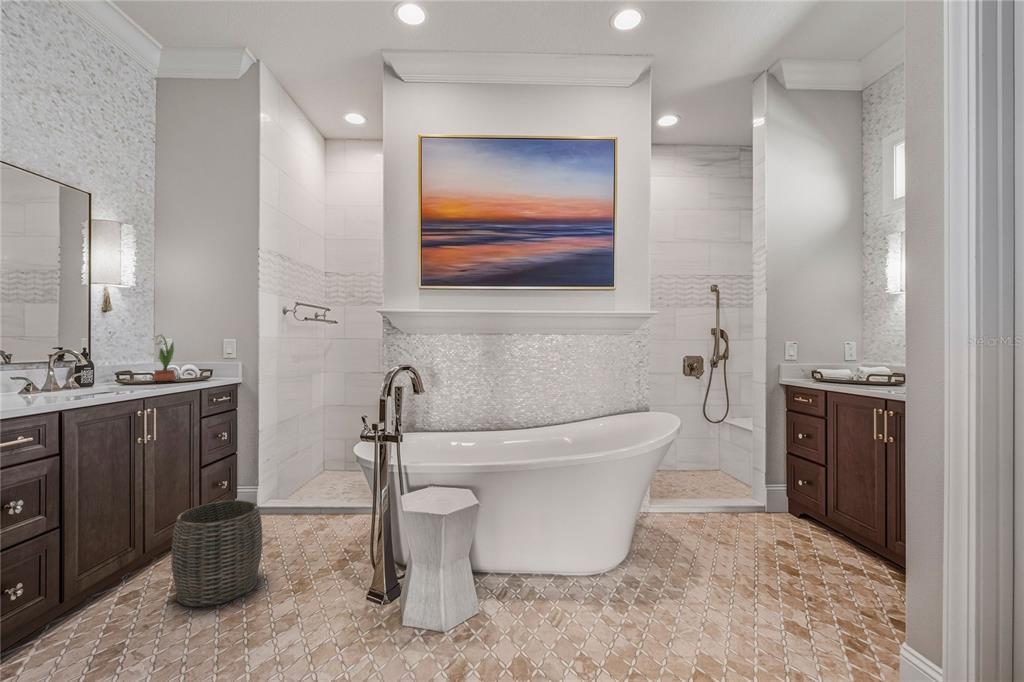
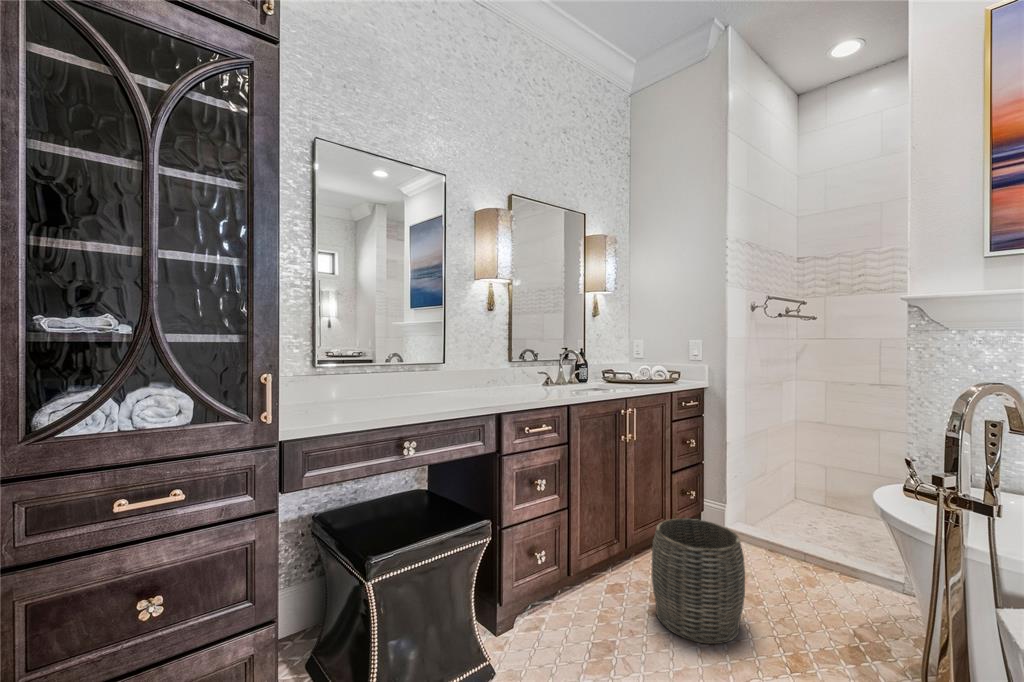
potted flower: present [151,335,176,382] -> none [629,335,649,381]

